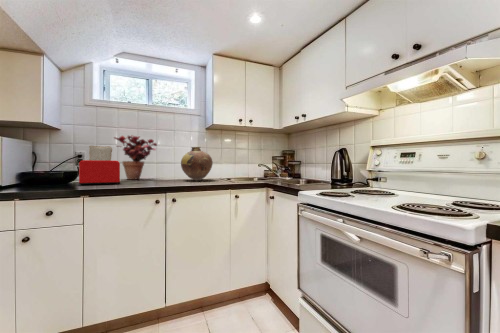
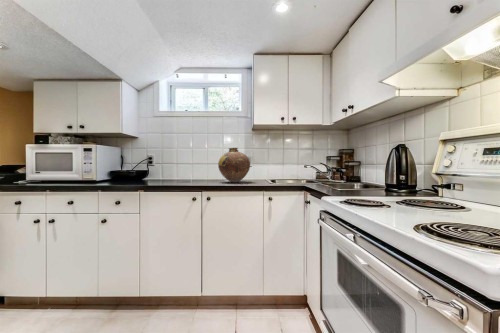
potted plant: present [115,136,157,179] -> none [162,138,201,180]
toaster: present [77,146,120,185] -> none [124,148,162,184]

